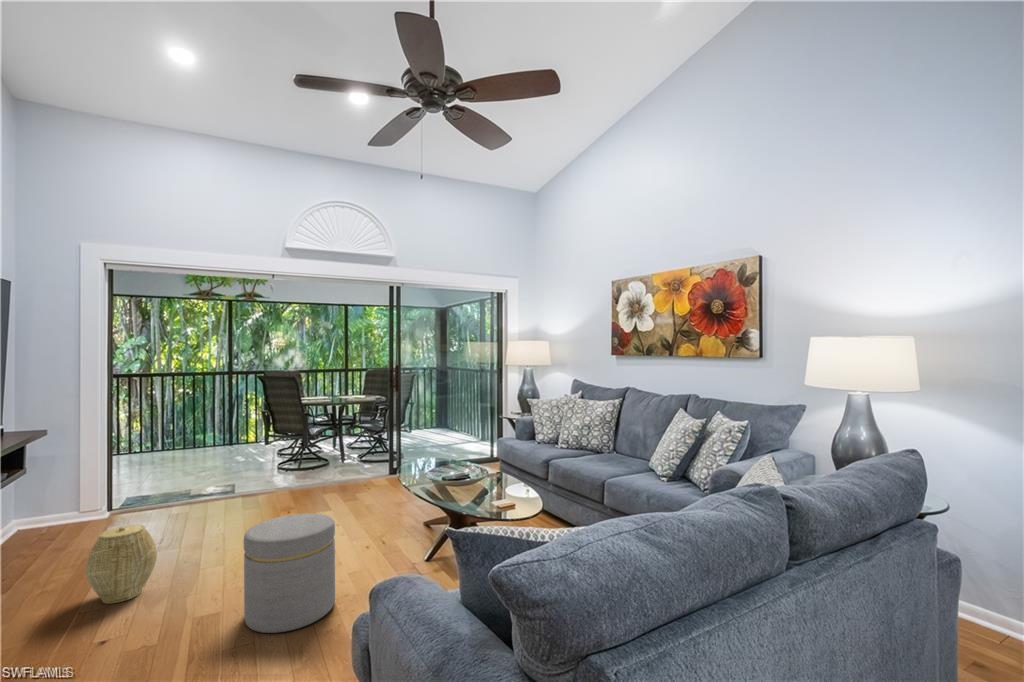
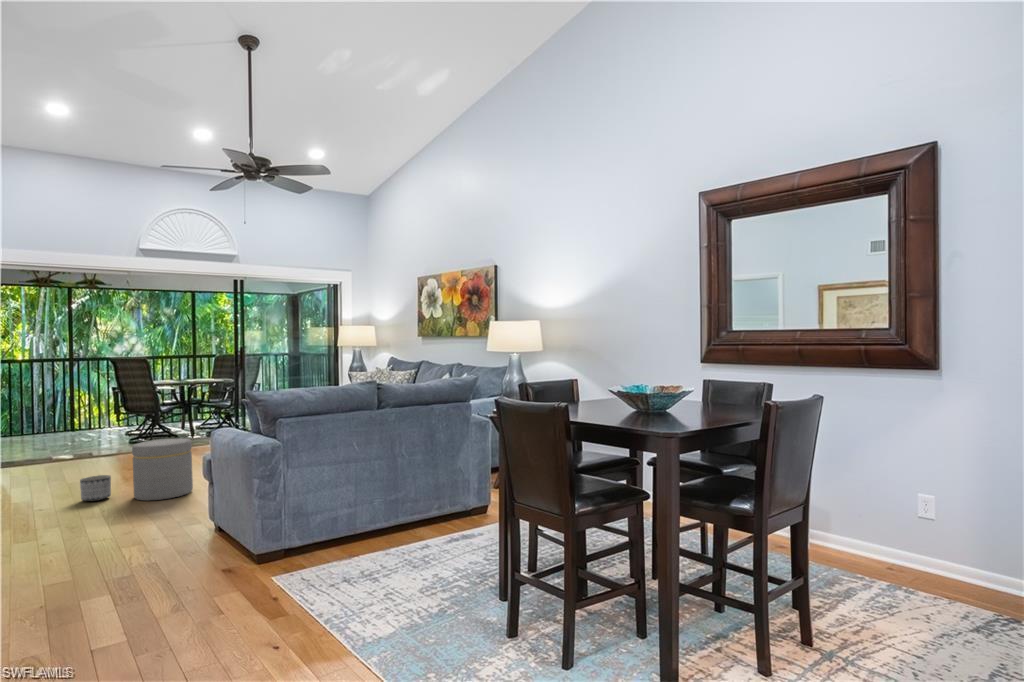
woven basket: present [86,524,157,604] -> none [18,451,64,499]
planter: none [164,573,214,625] -> present [80,475,111,501]

